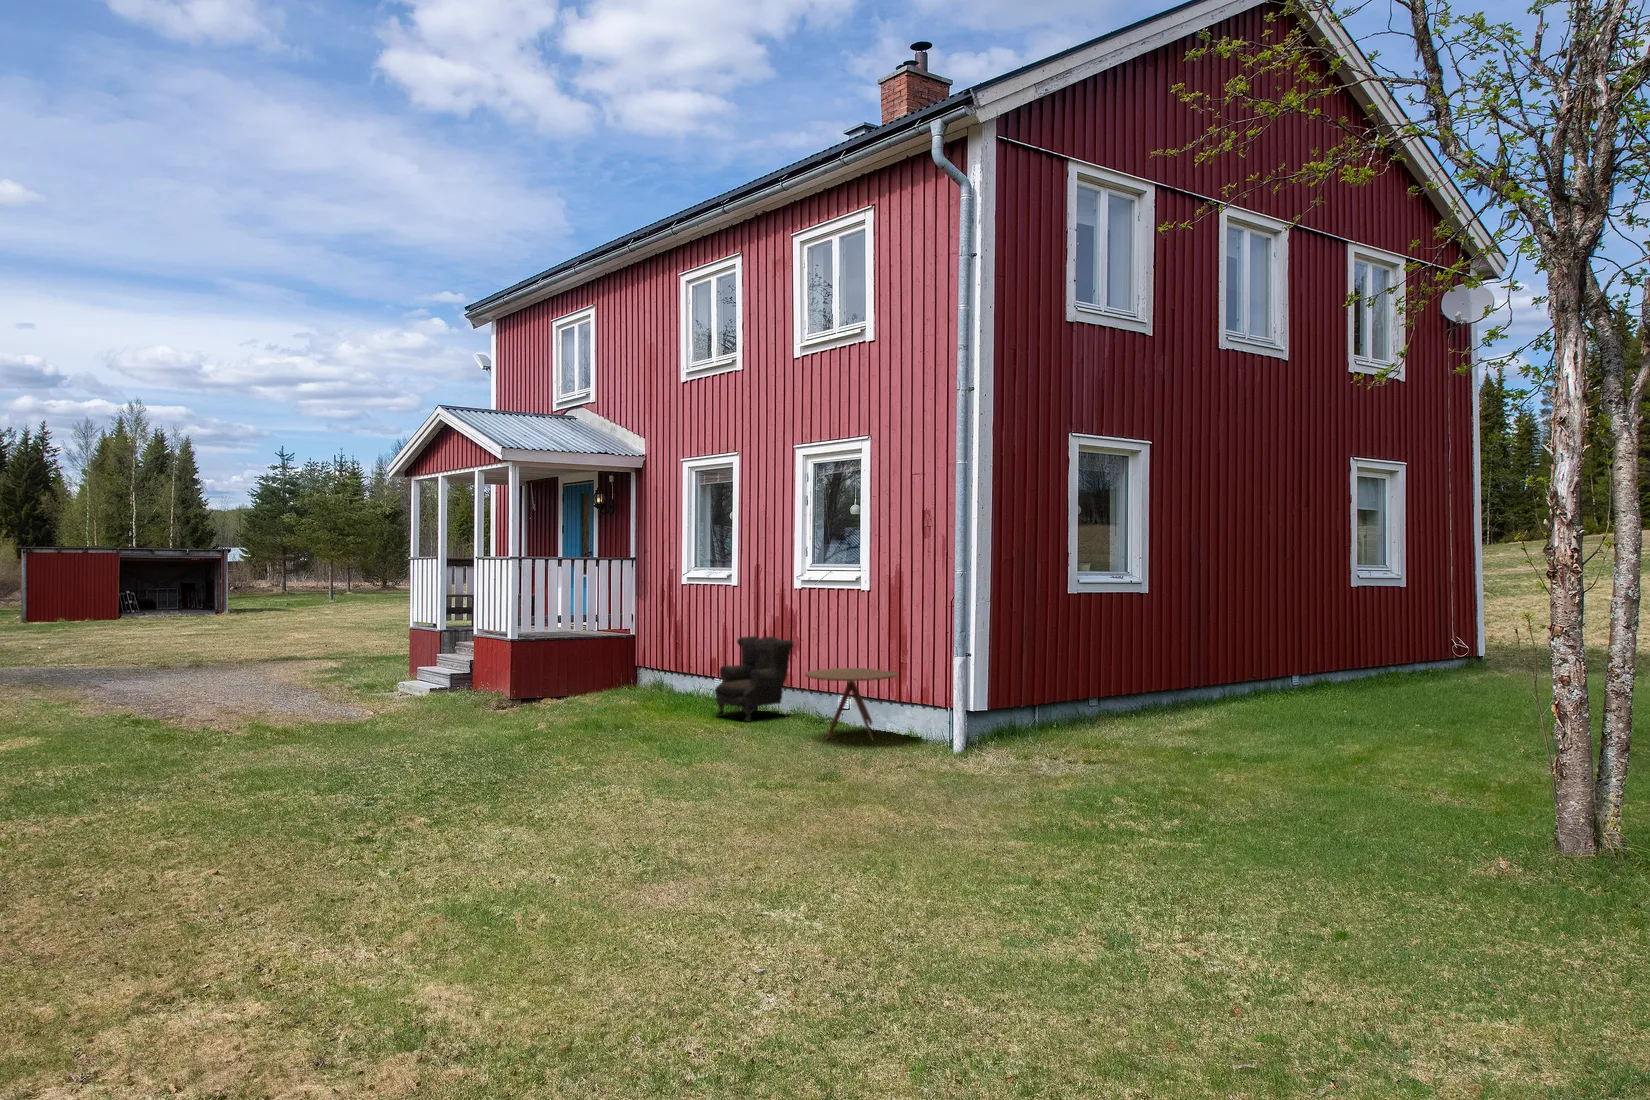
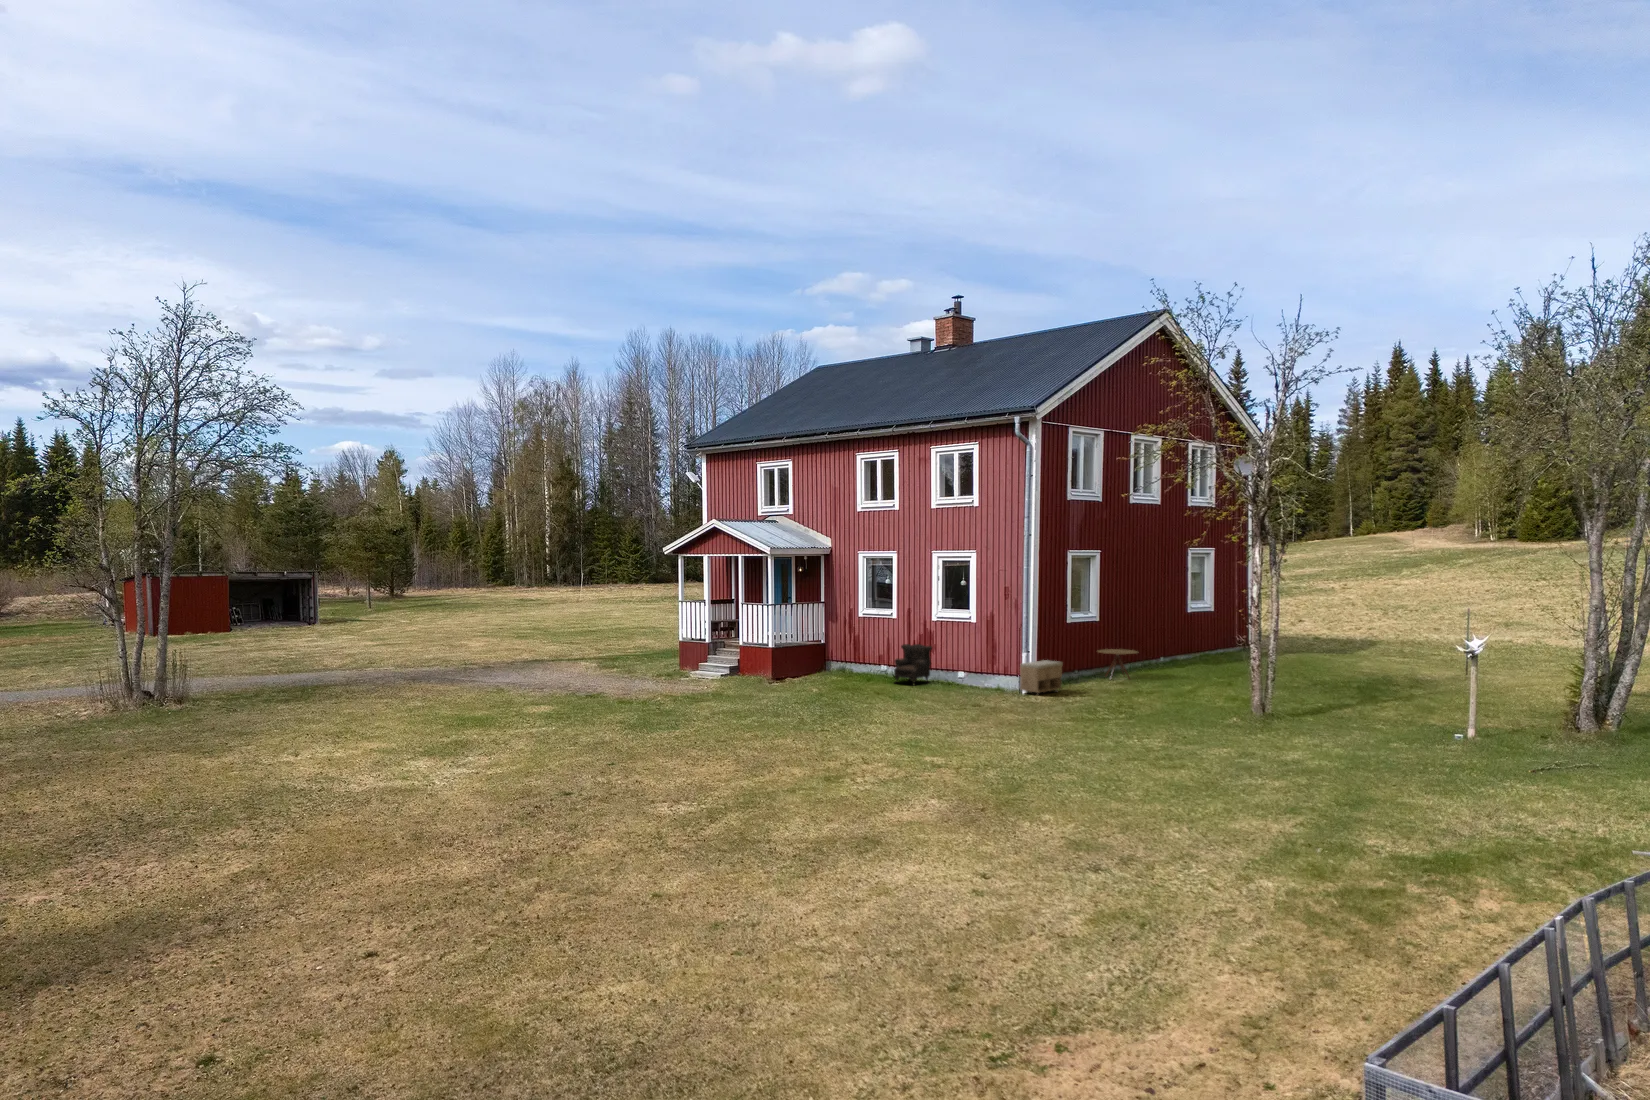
round table: present [805,668,898,740] -> present [1098,649,1138,677]
storage bench: none [944,672,1044,750] -> present [1020,660,1063,694]

